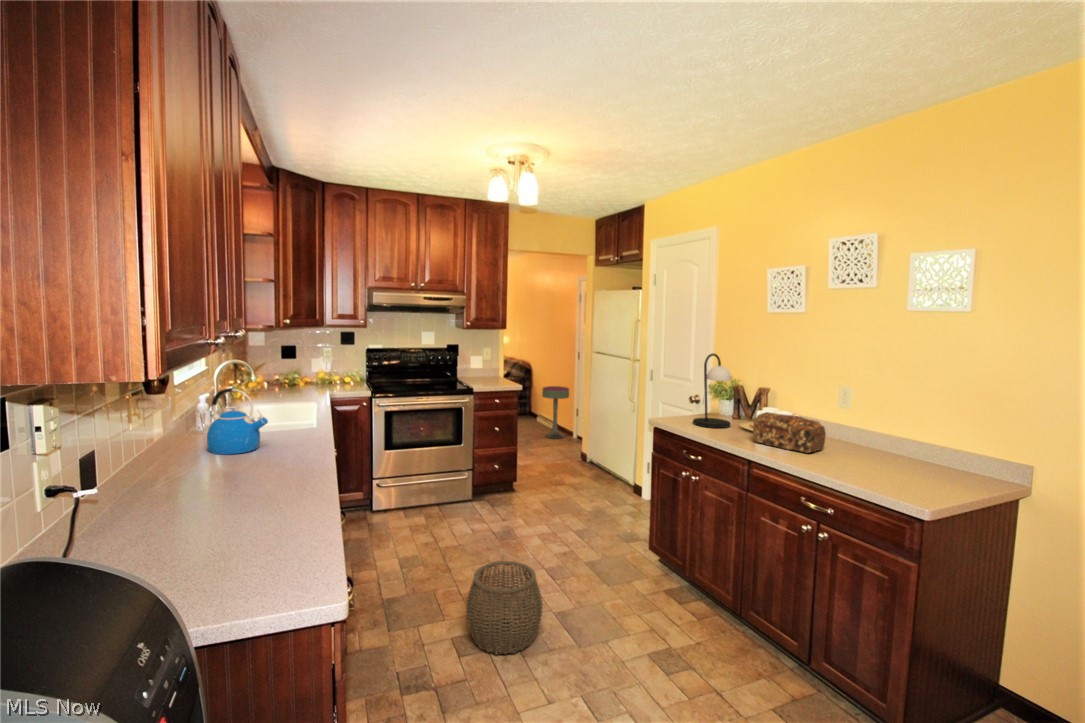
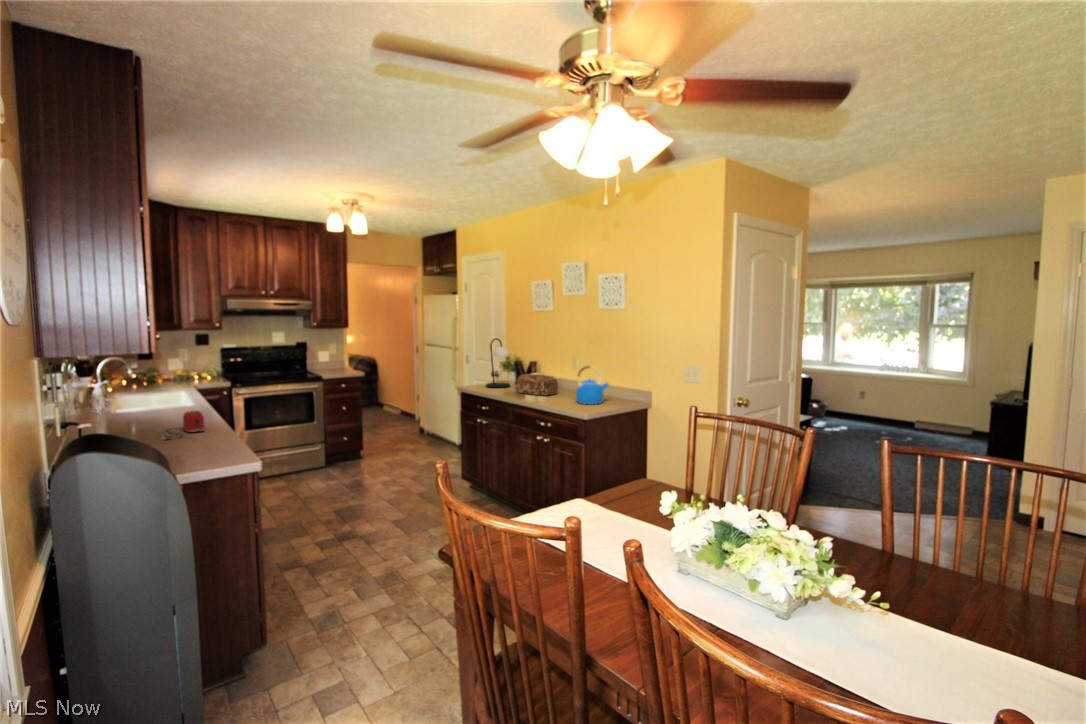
bar stool: present [542,386,569,439] -> none [385,376,409,420]
kettle: present [207,388,268,455] -> present [576,366,609,405]
toaster: none [223,458,296,514] -> present [164,411,205,440]
woven basket: present [466,561,543,654] -> none [325,487,381,545]

